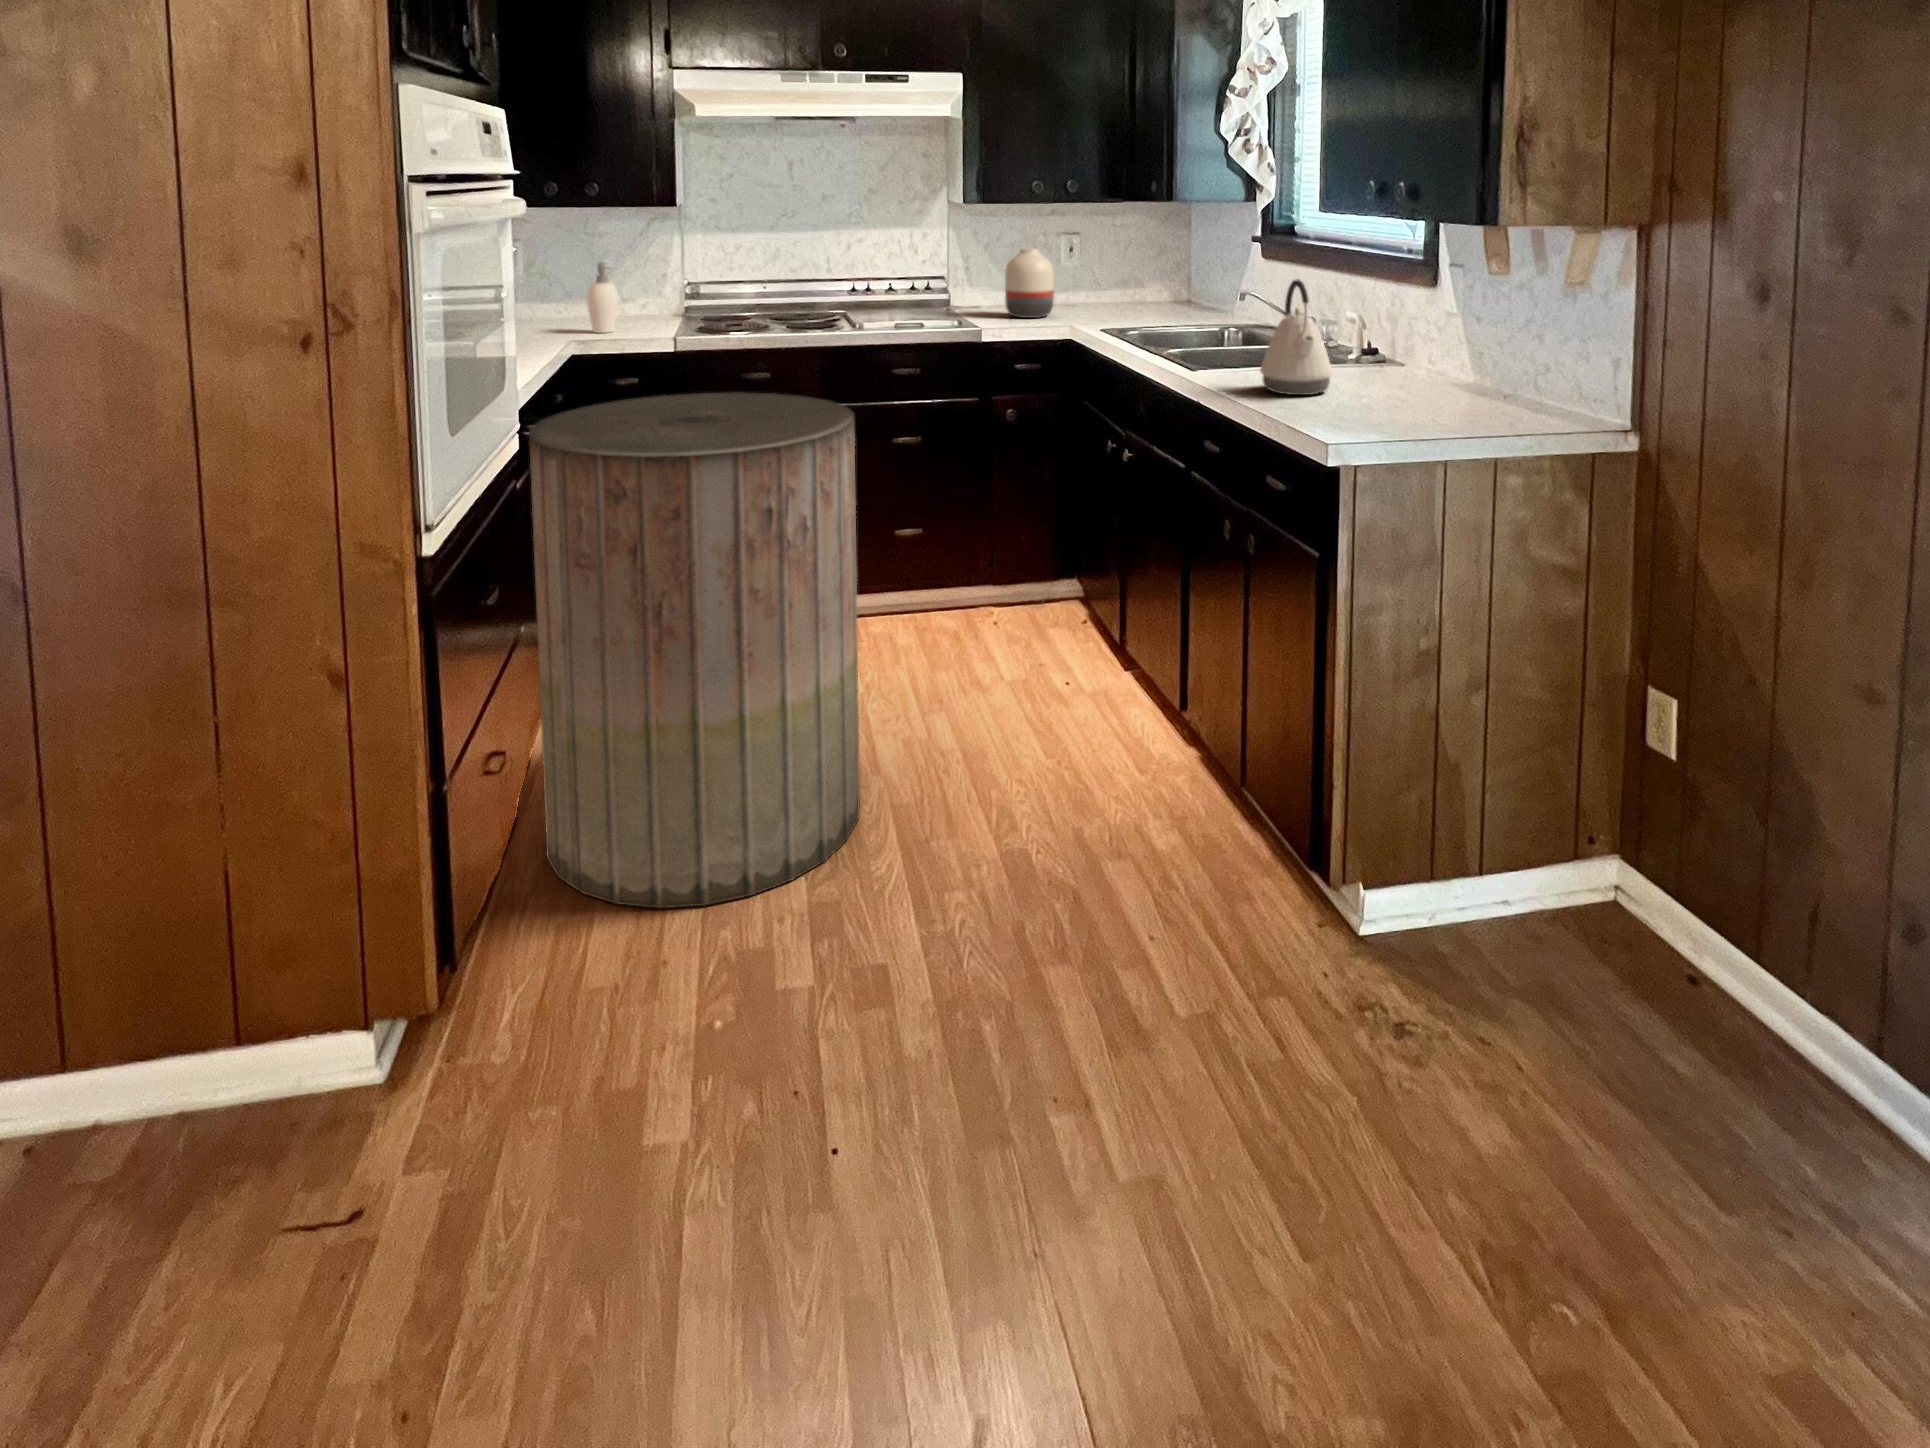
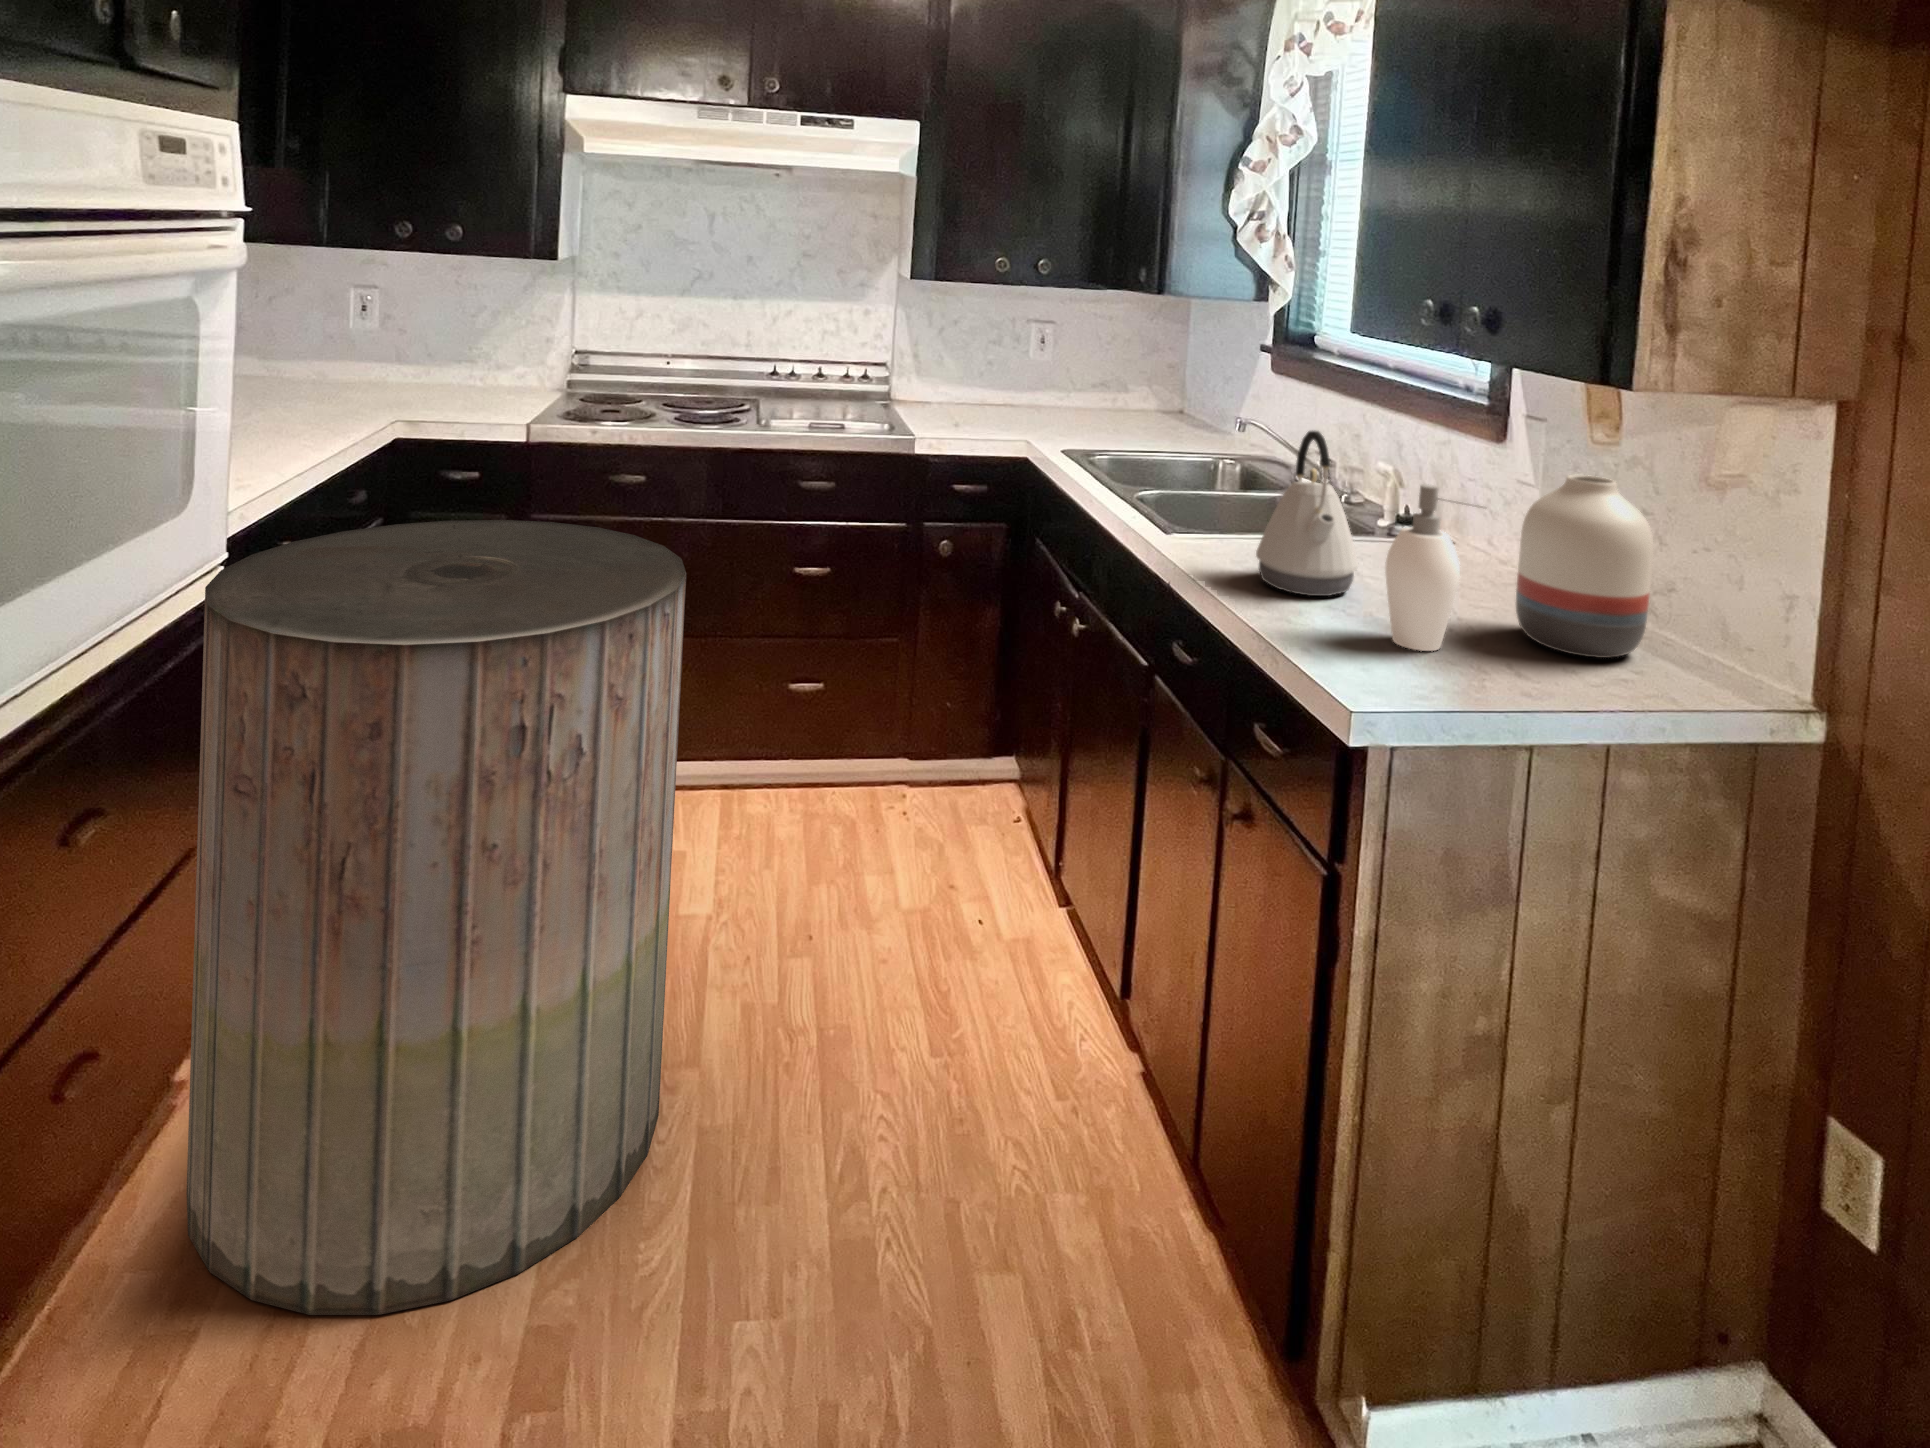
vase: present [1005,248,1054,318] -> present [1516,475,1653,658]
soap dispenser: present [586,263,619,333] -> present [1385,484,1483,651]

